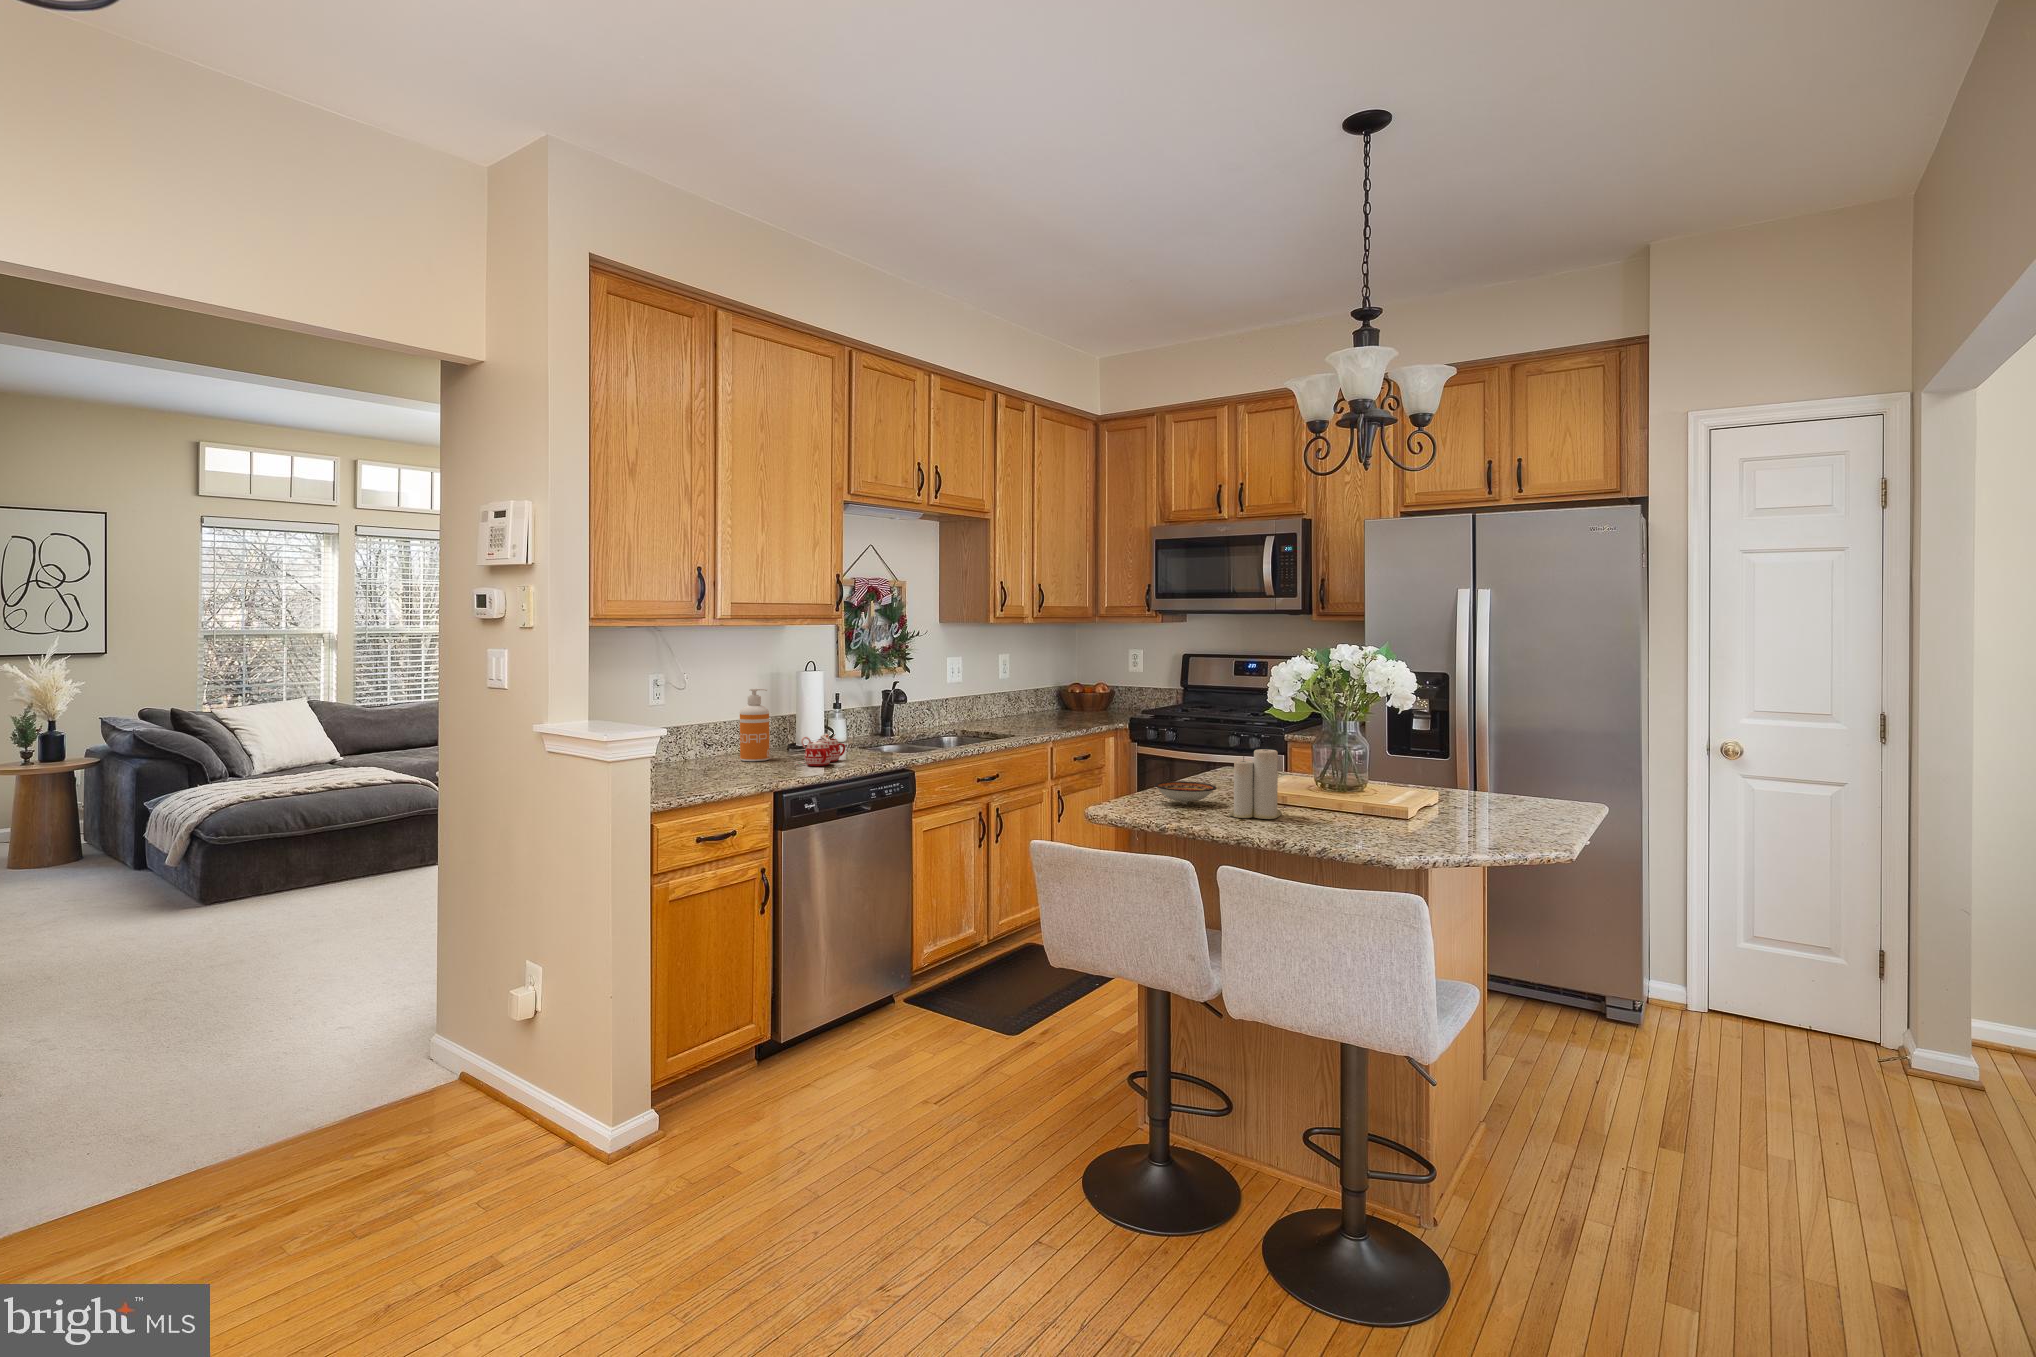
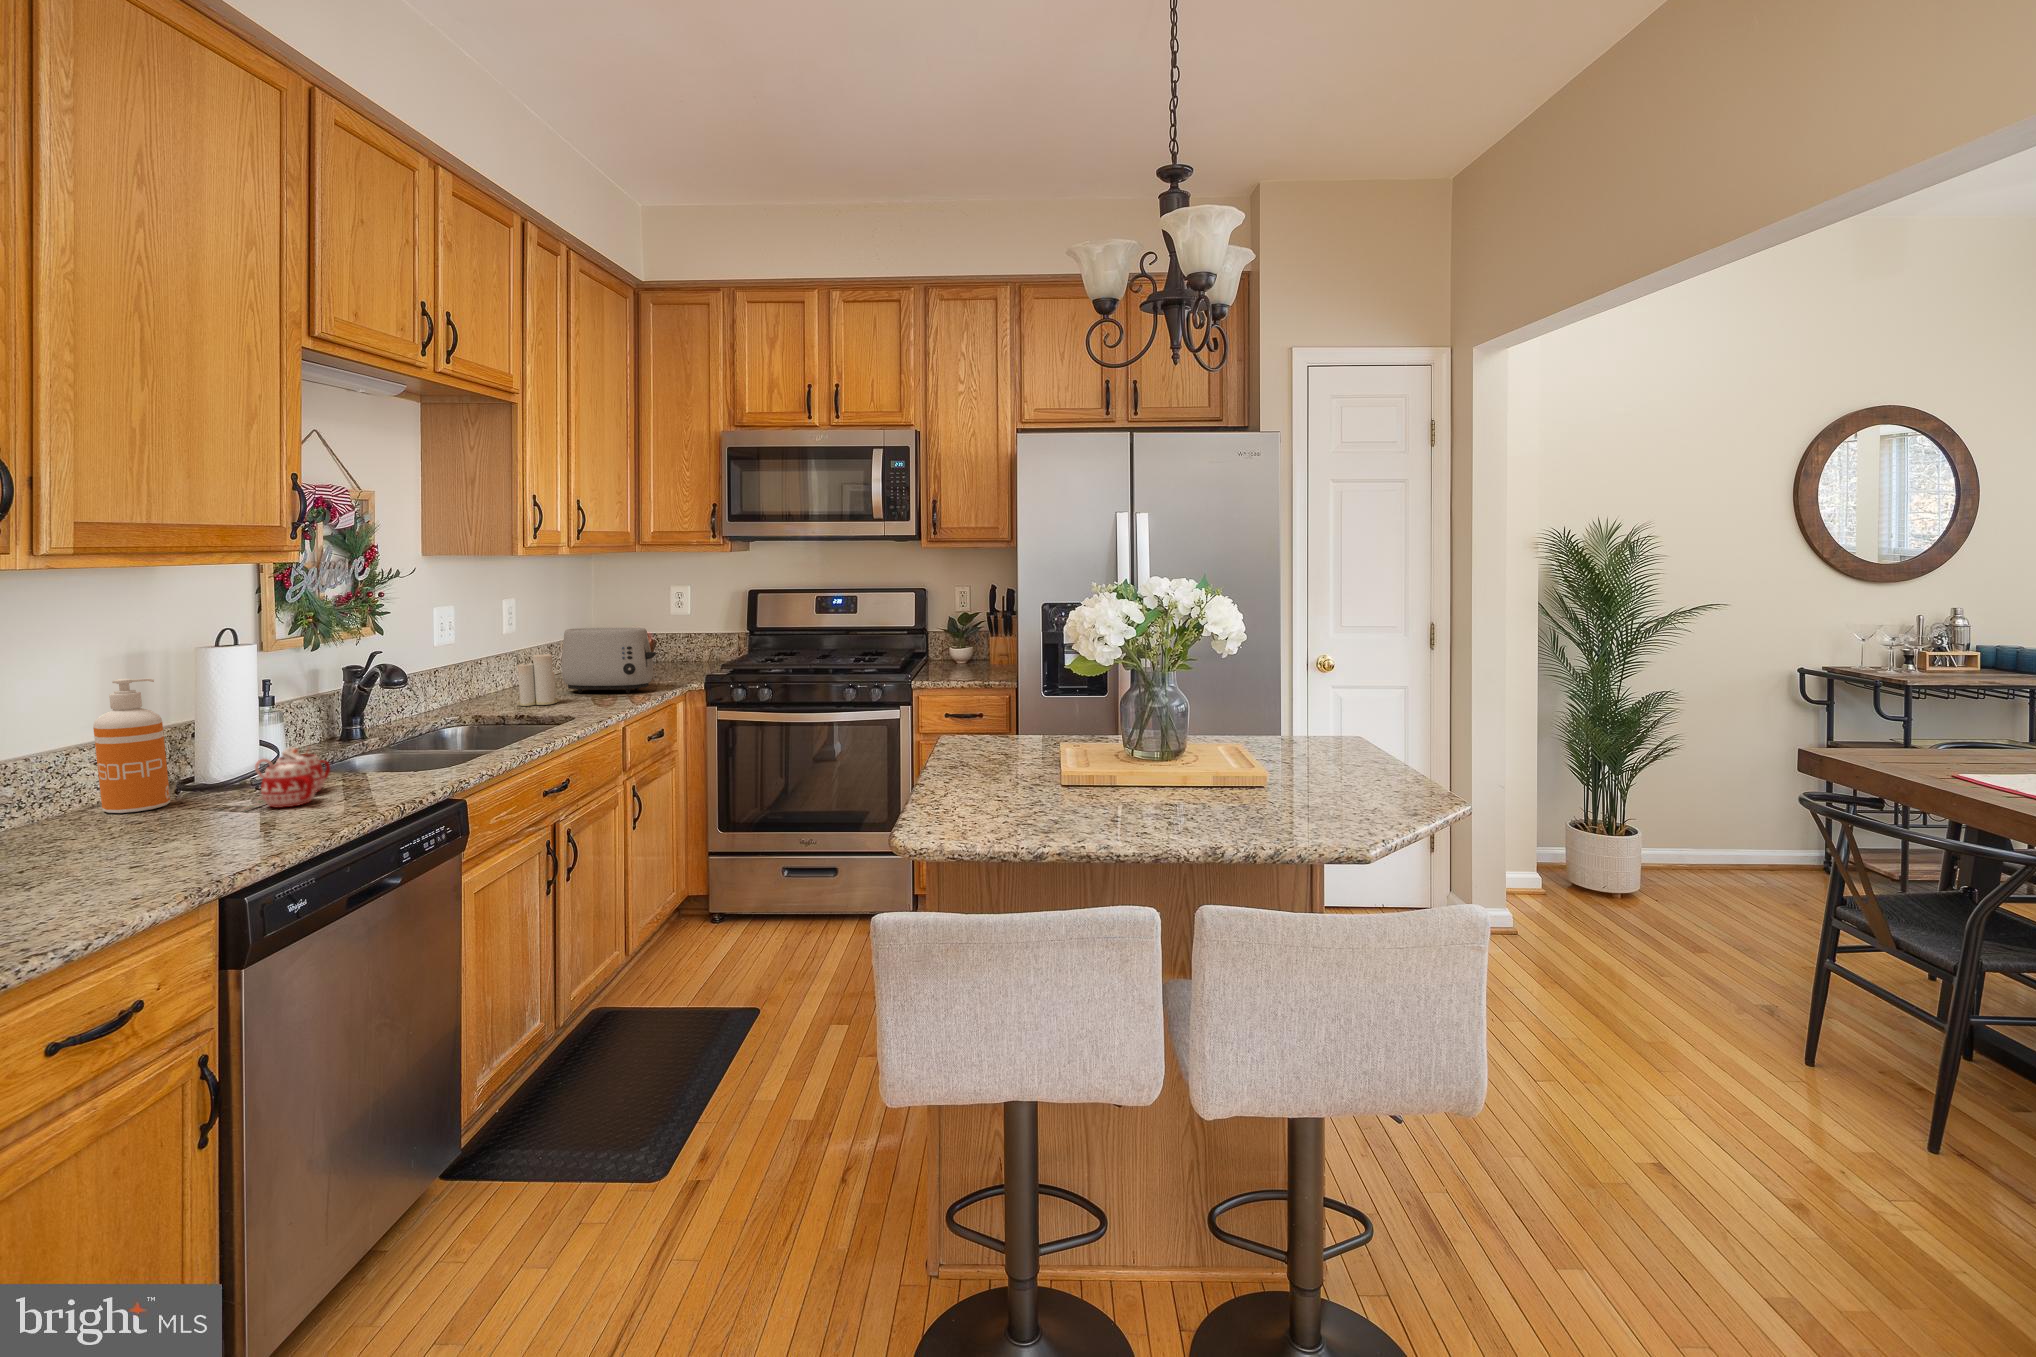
toaster: none [1032,677,1095,726] -> present [561,628,656,693]
candle: present [1229,749,1282,819] -> present [517,654,560,706]
ceramic bowl: present [1154,781,1217,804] -> none [958,773,1041,805]

